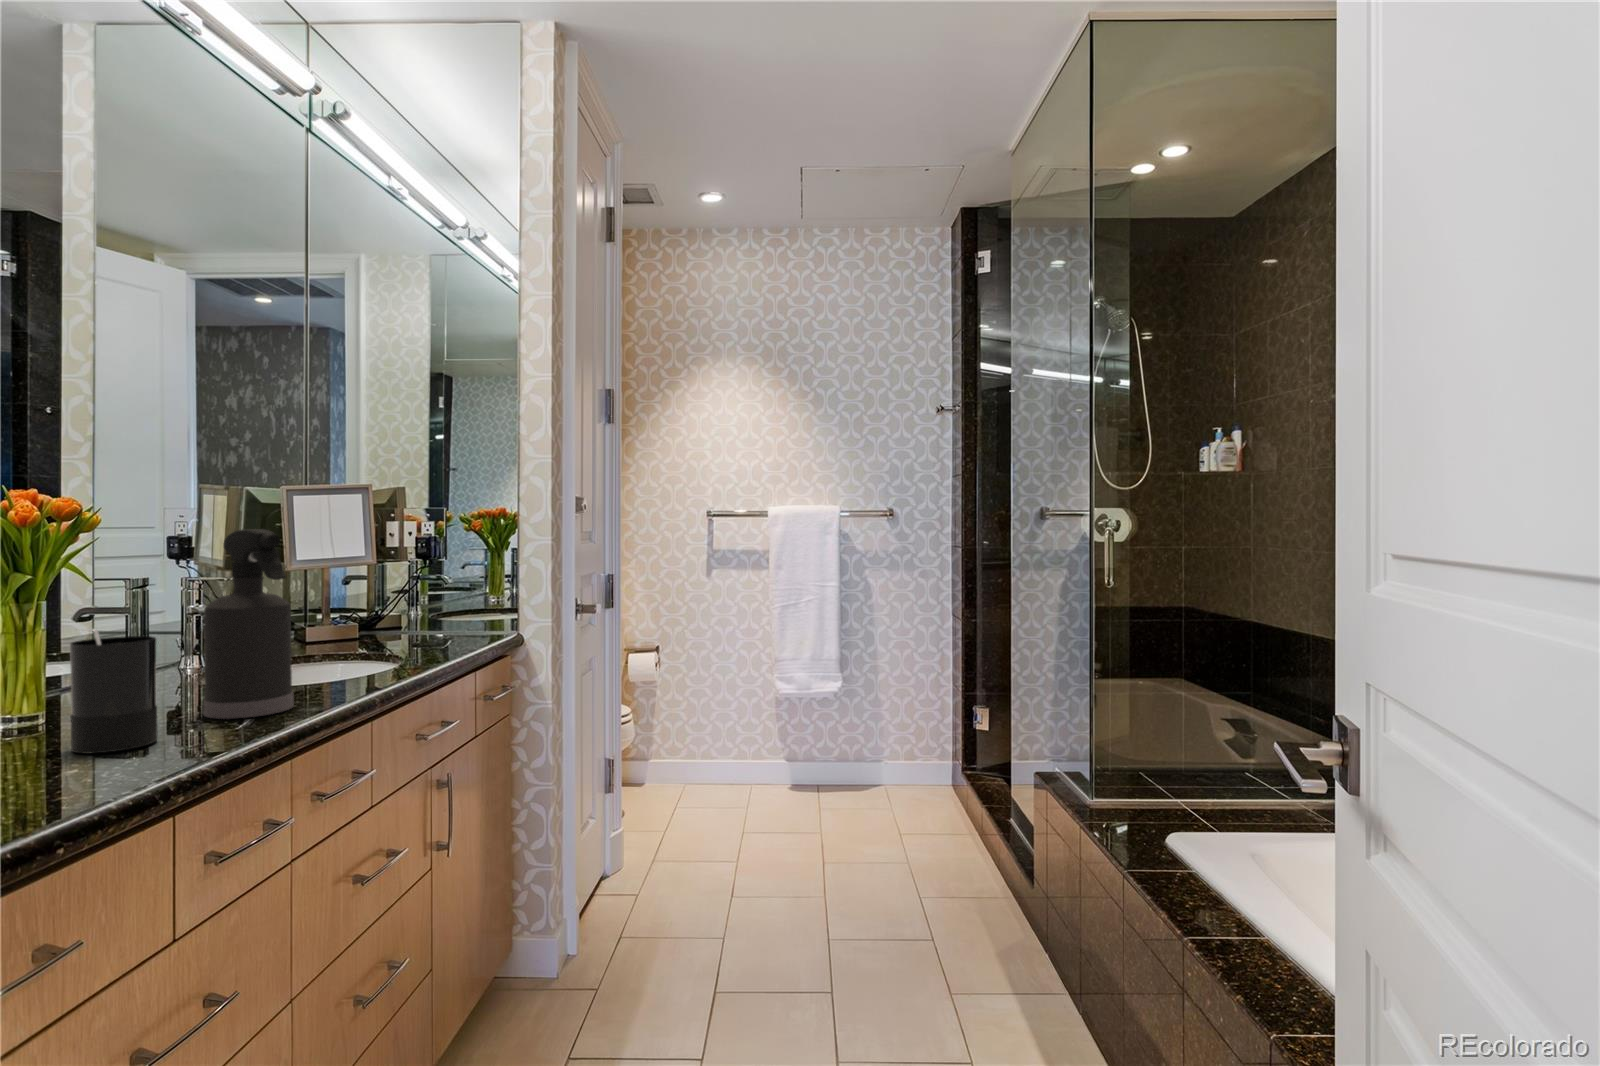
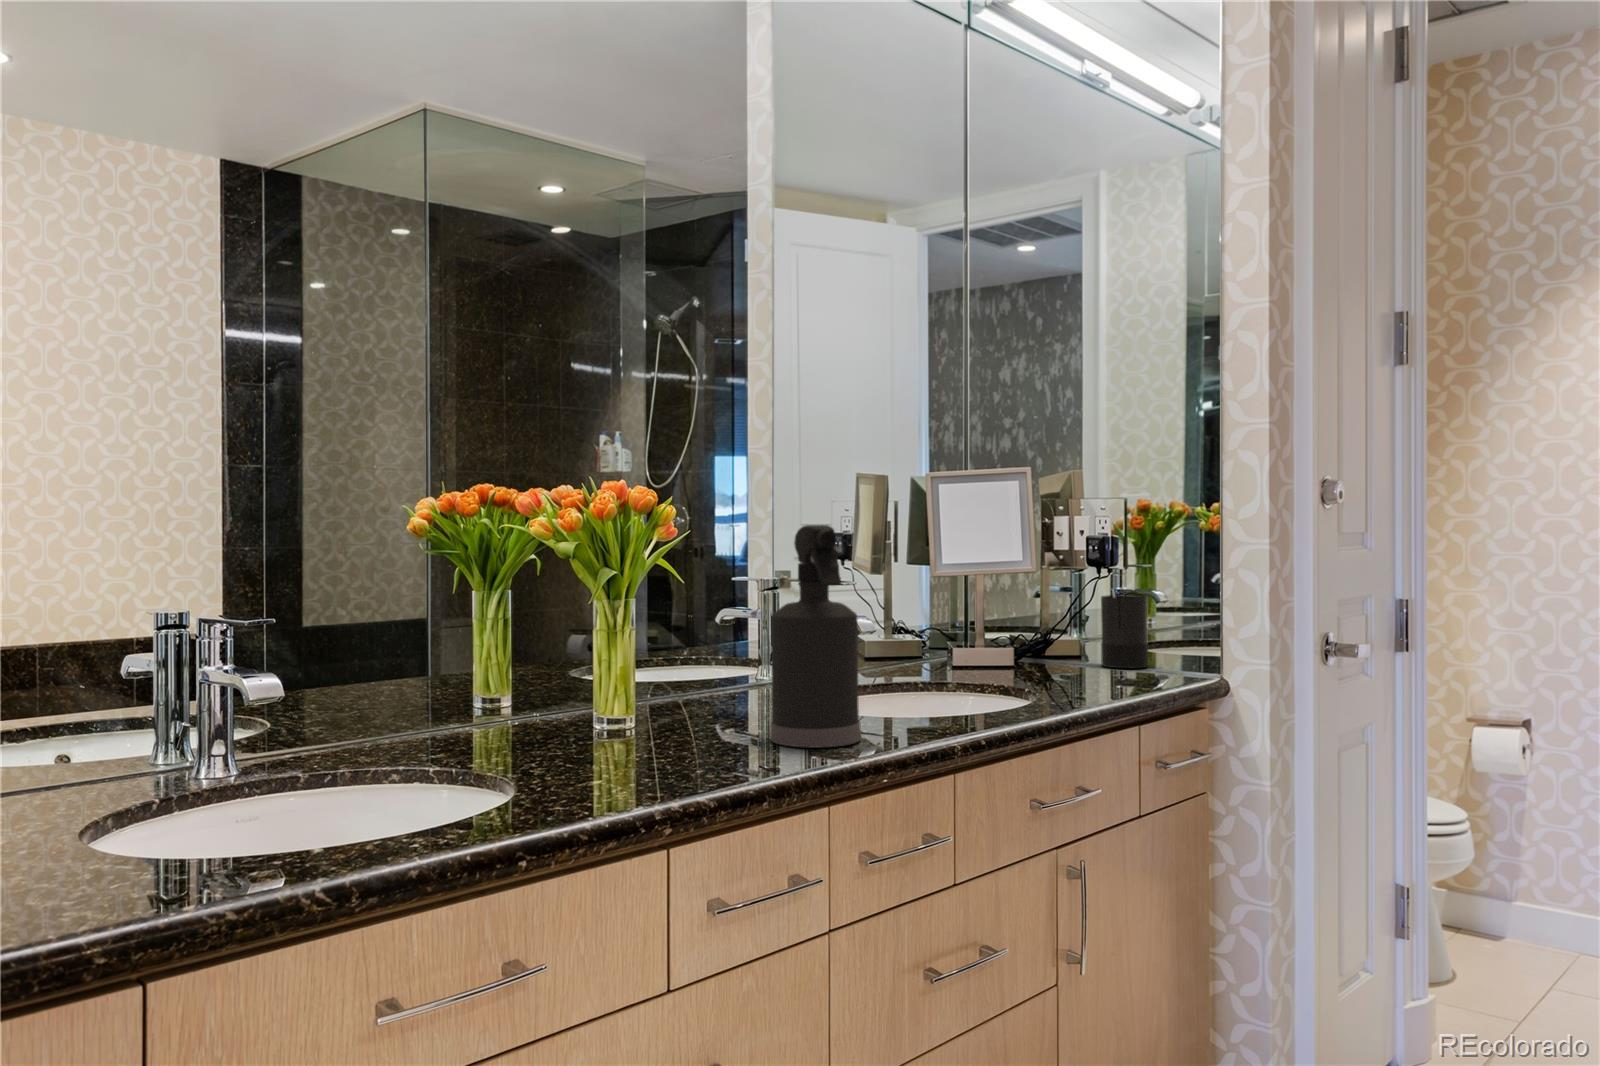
candle: present [70,630,158,754] -> present [1101,590,1148,668]

